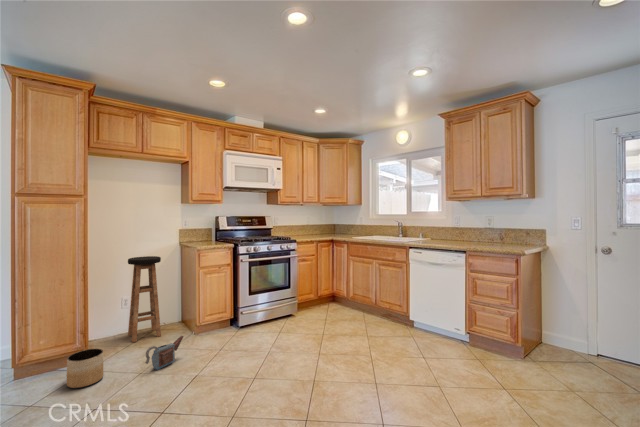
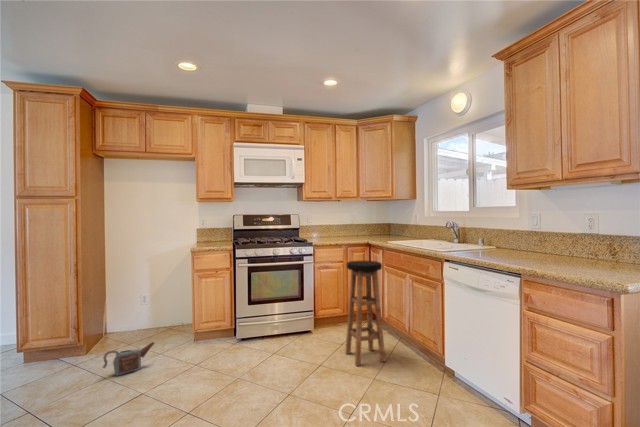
bar stool: present [128,256,161,342] -> present [345,260,385,366]
planter: present [67,349,103,388] -> none [38,343,75,381]

